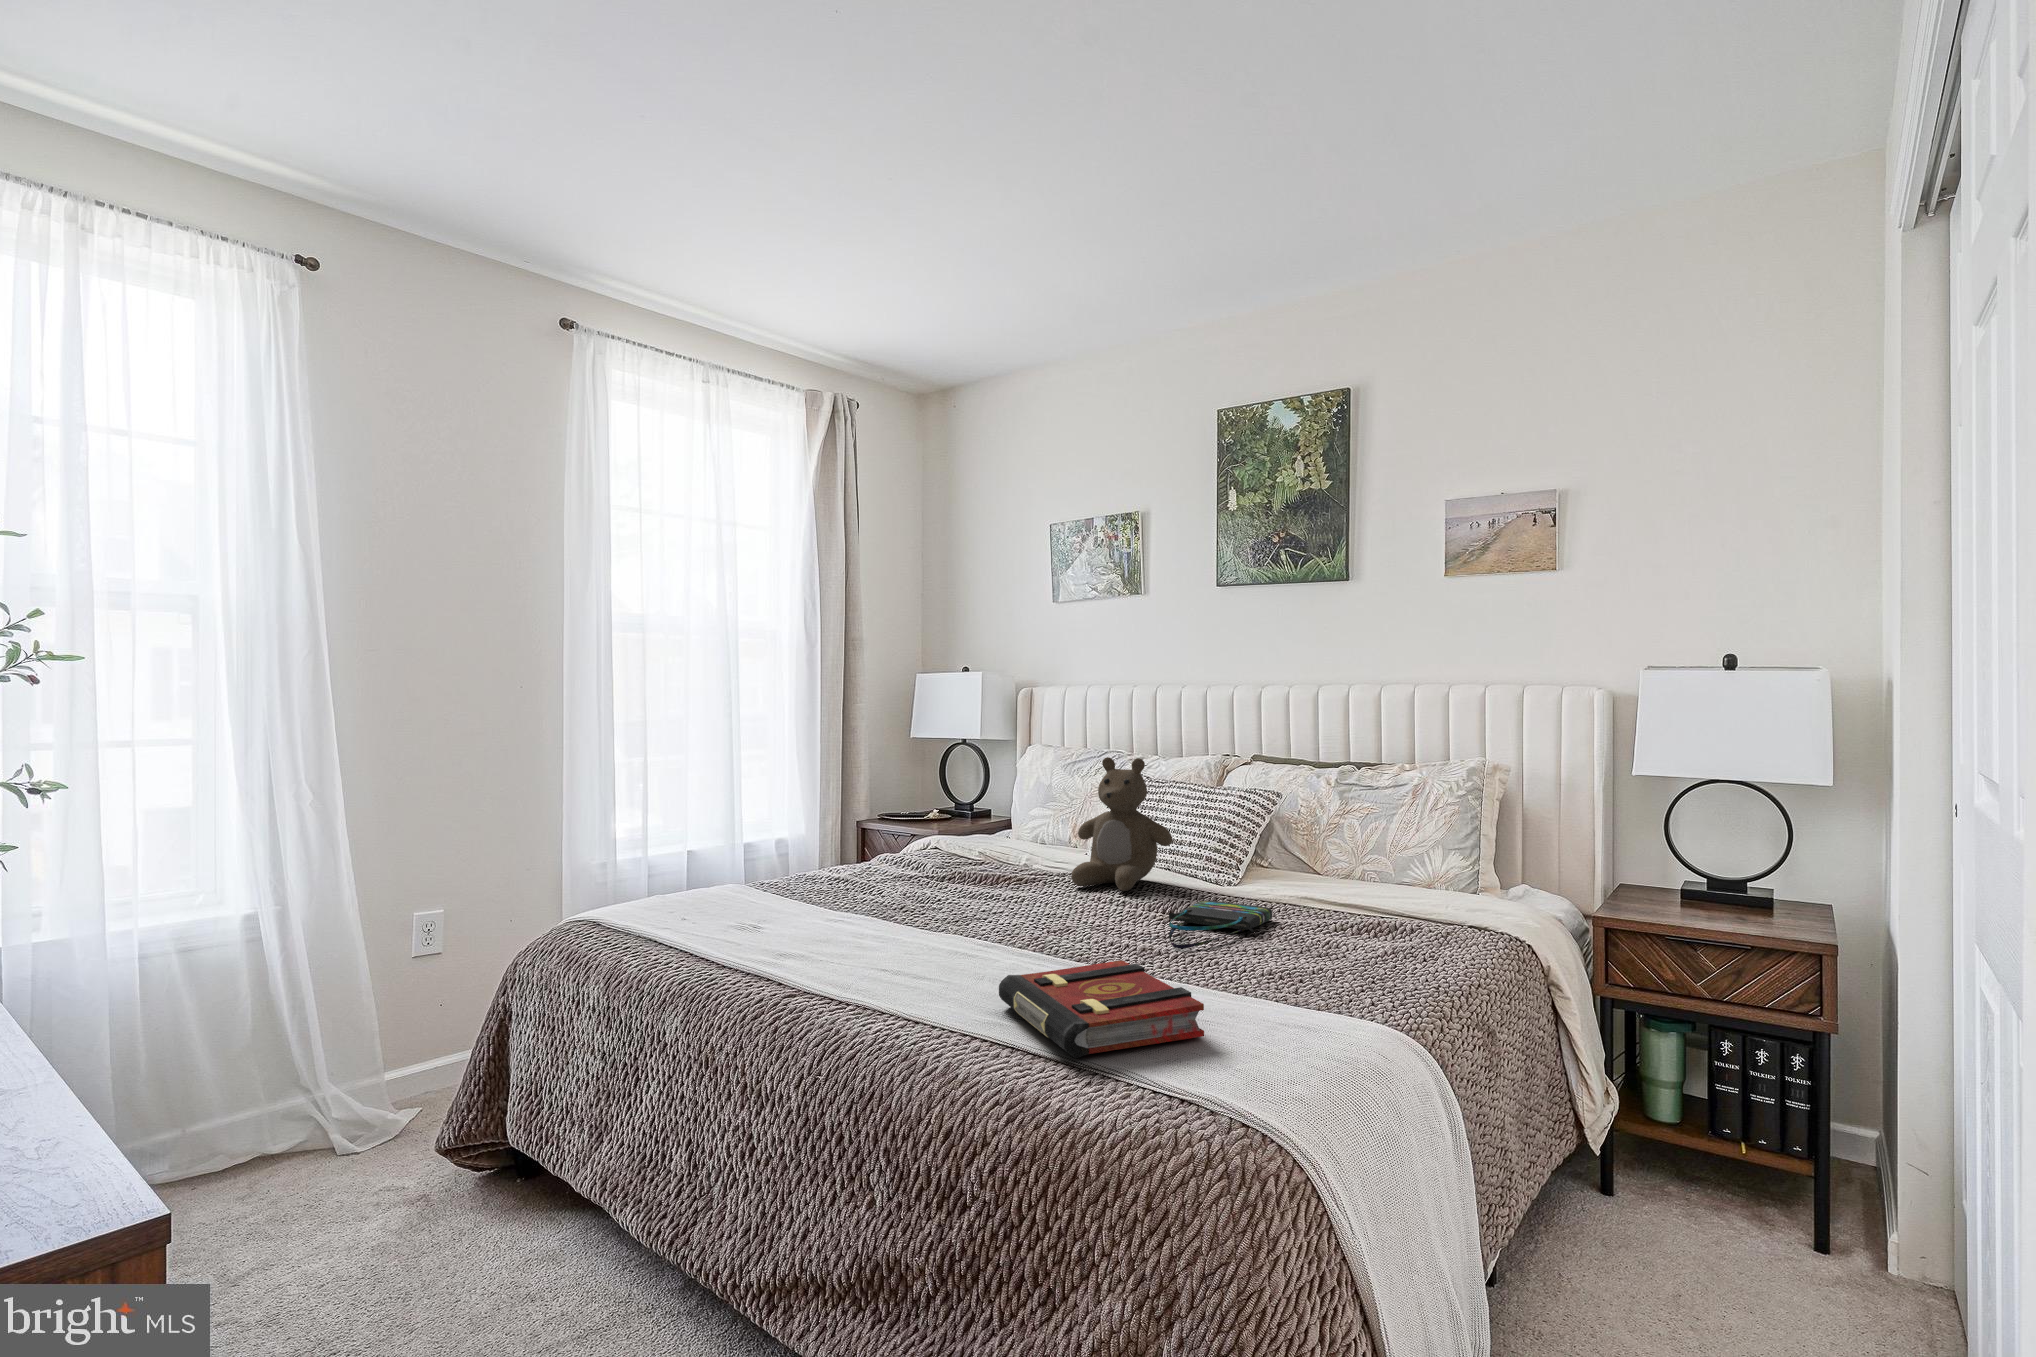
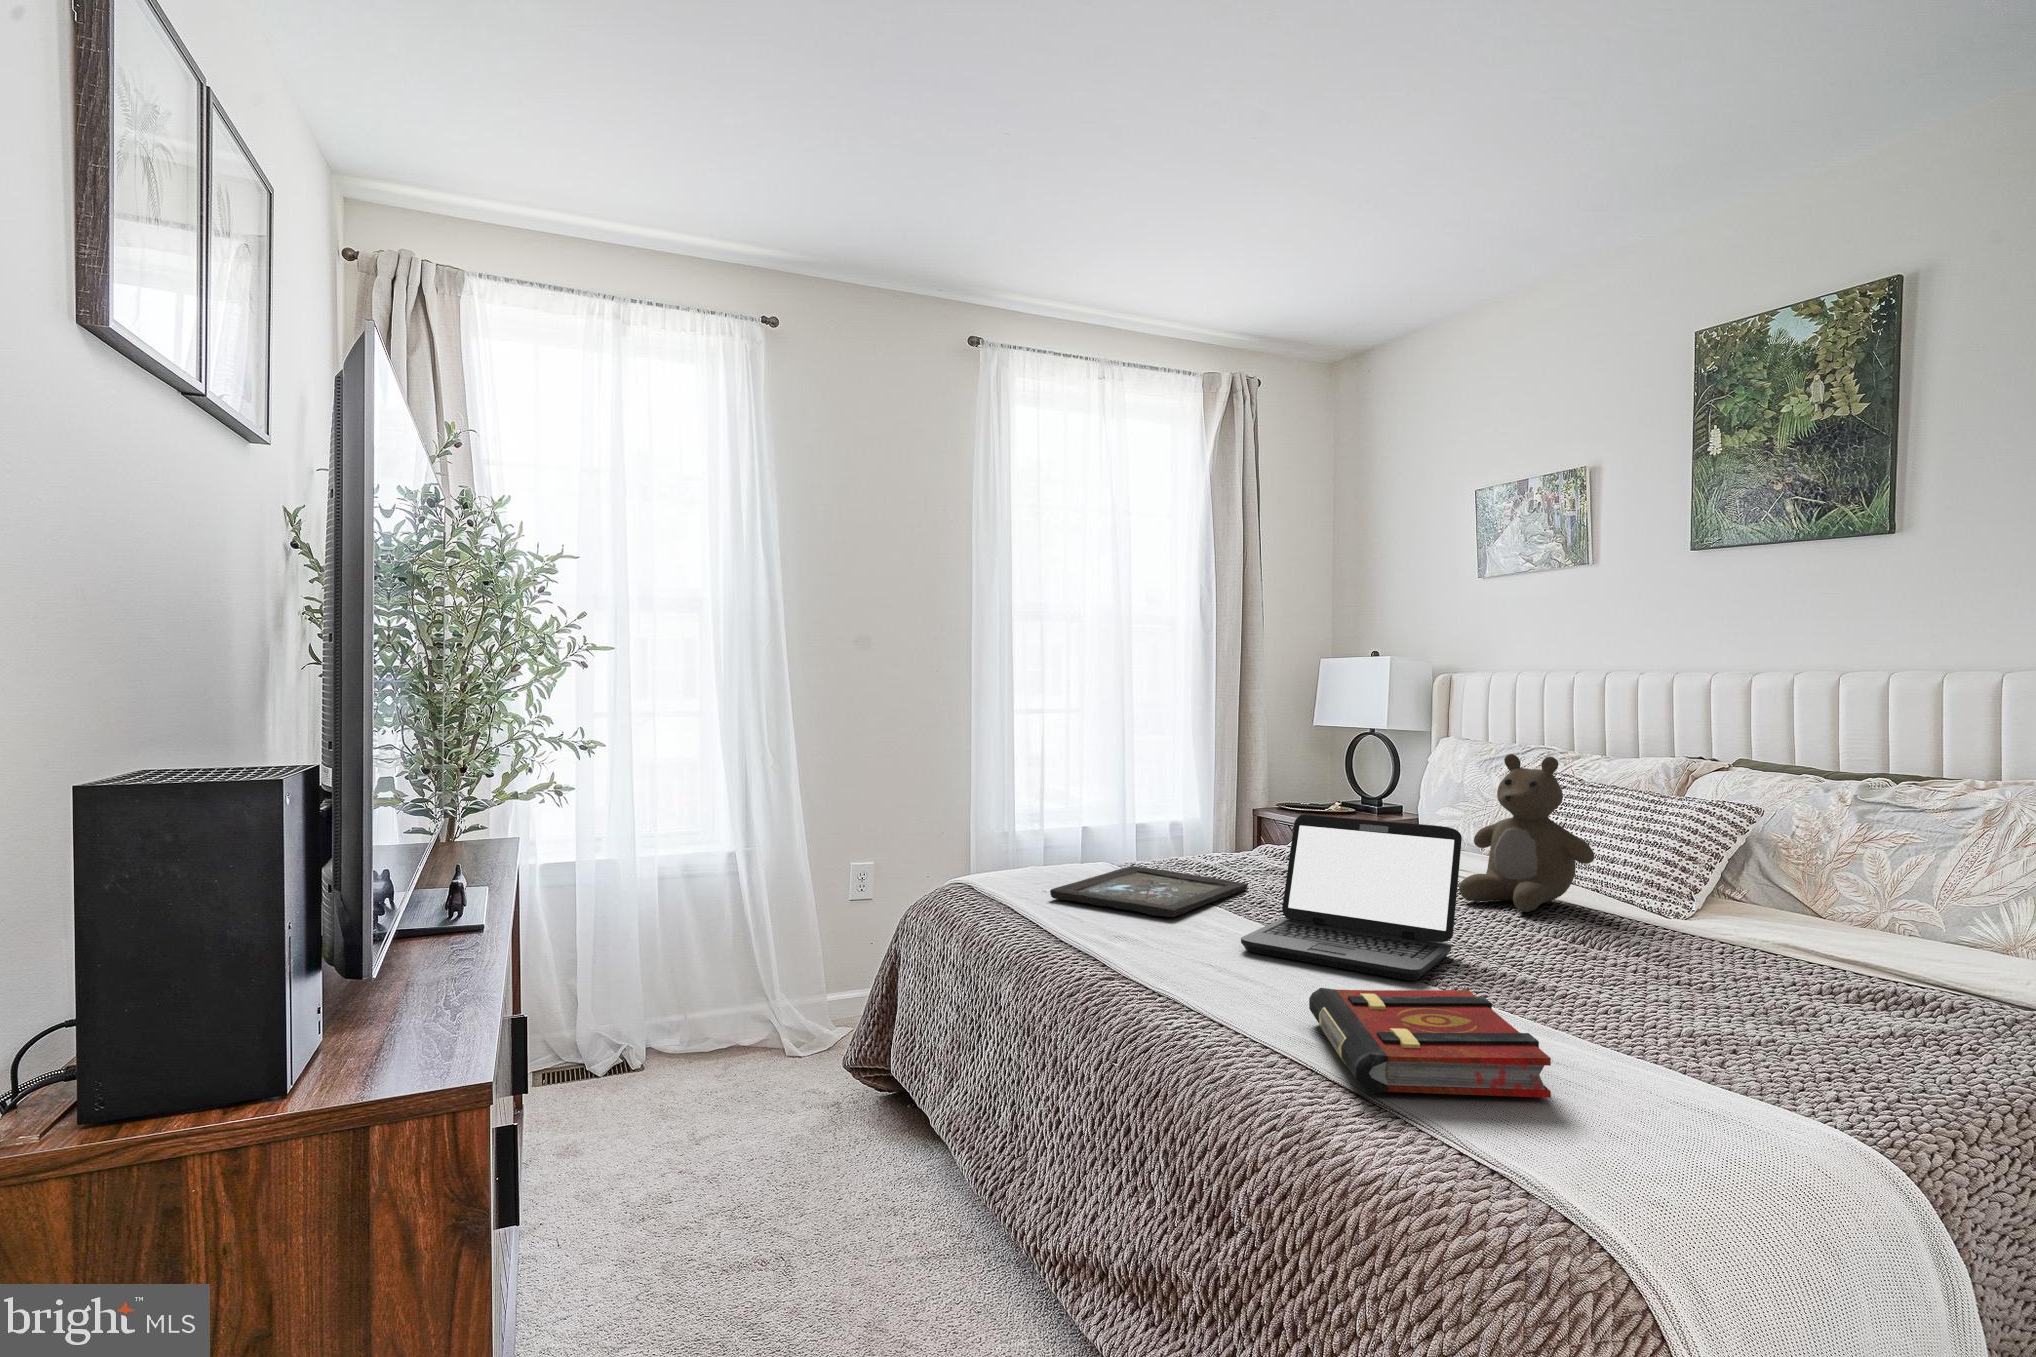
laptop: none [911,821,1090,960] -> present [1241,814,1462,981]
tray: none [700,884,891,931] -> present [1050,866,1248,917]
tote bag: present [1169,900,1272,949] -> none [1557,934,1721,988]

